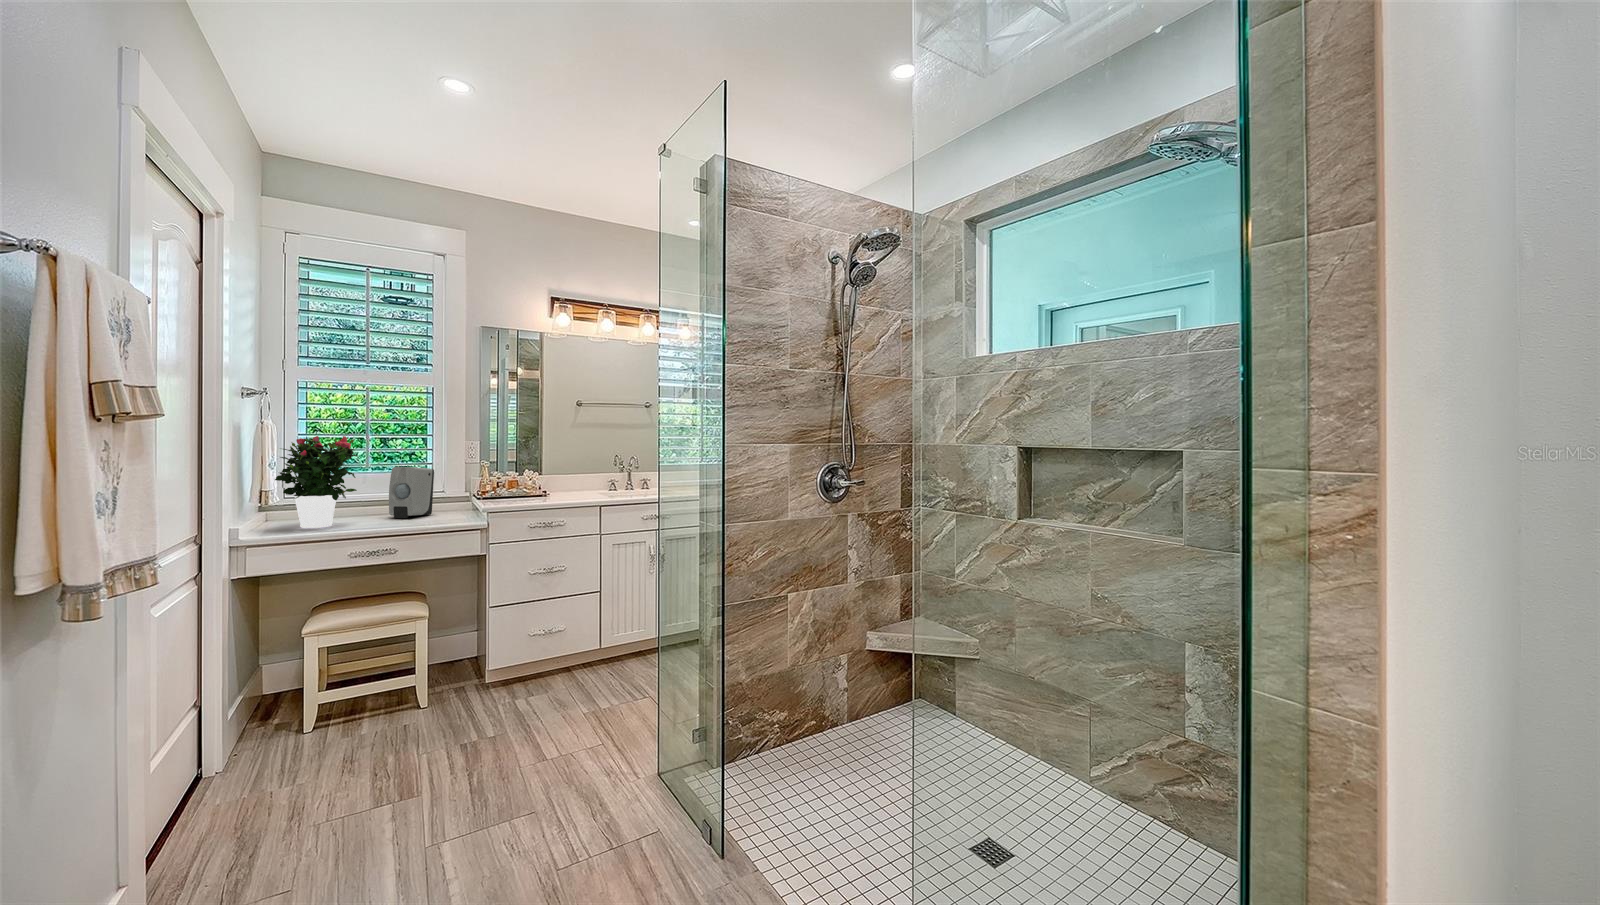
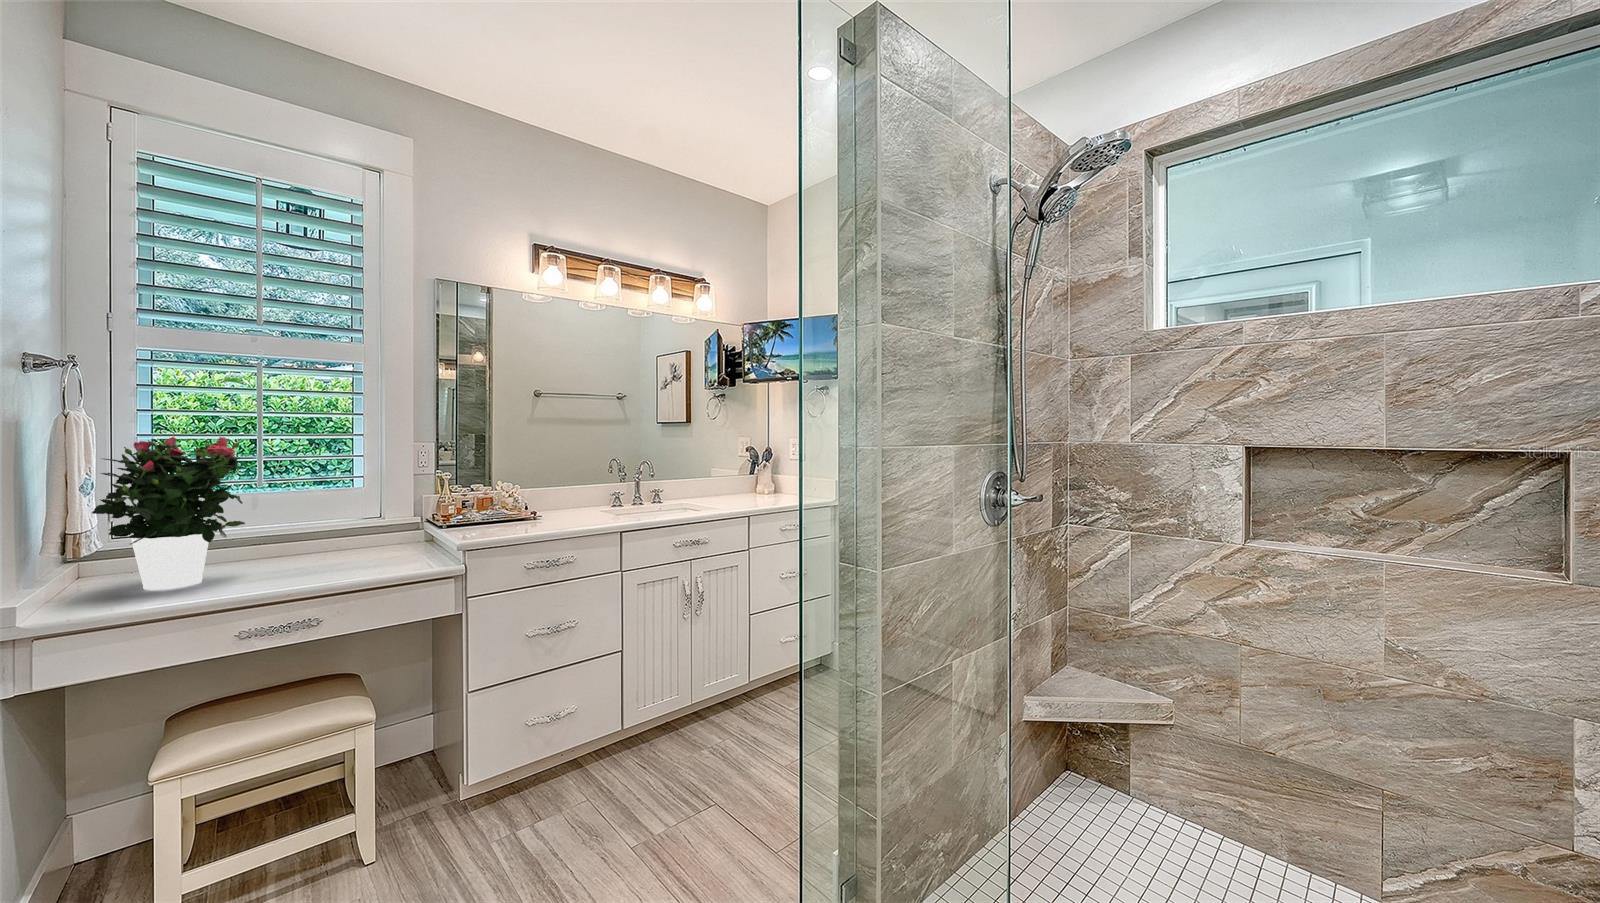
soap dispenser: present [389,467,434,518] -> none [298,484,368,562]

